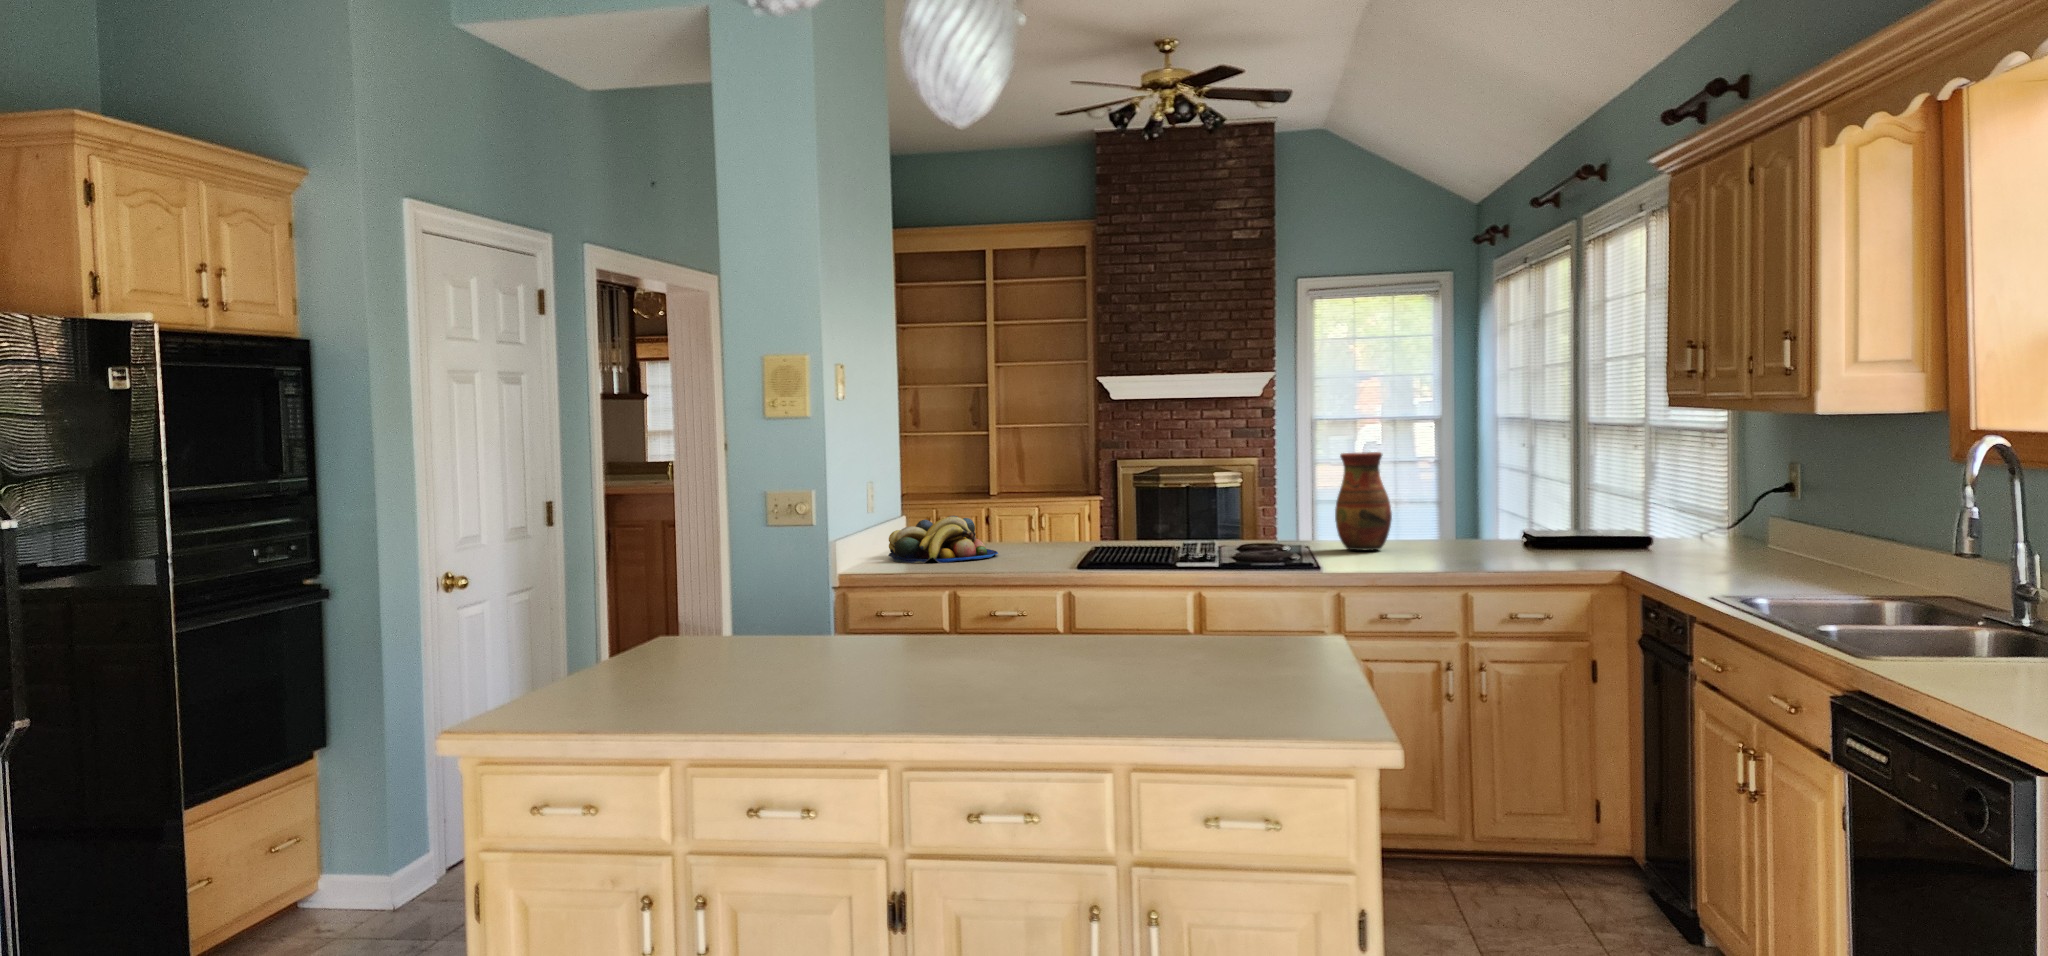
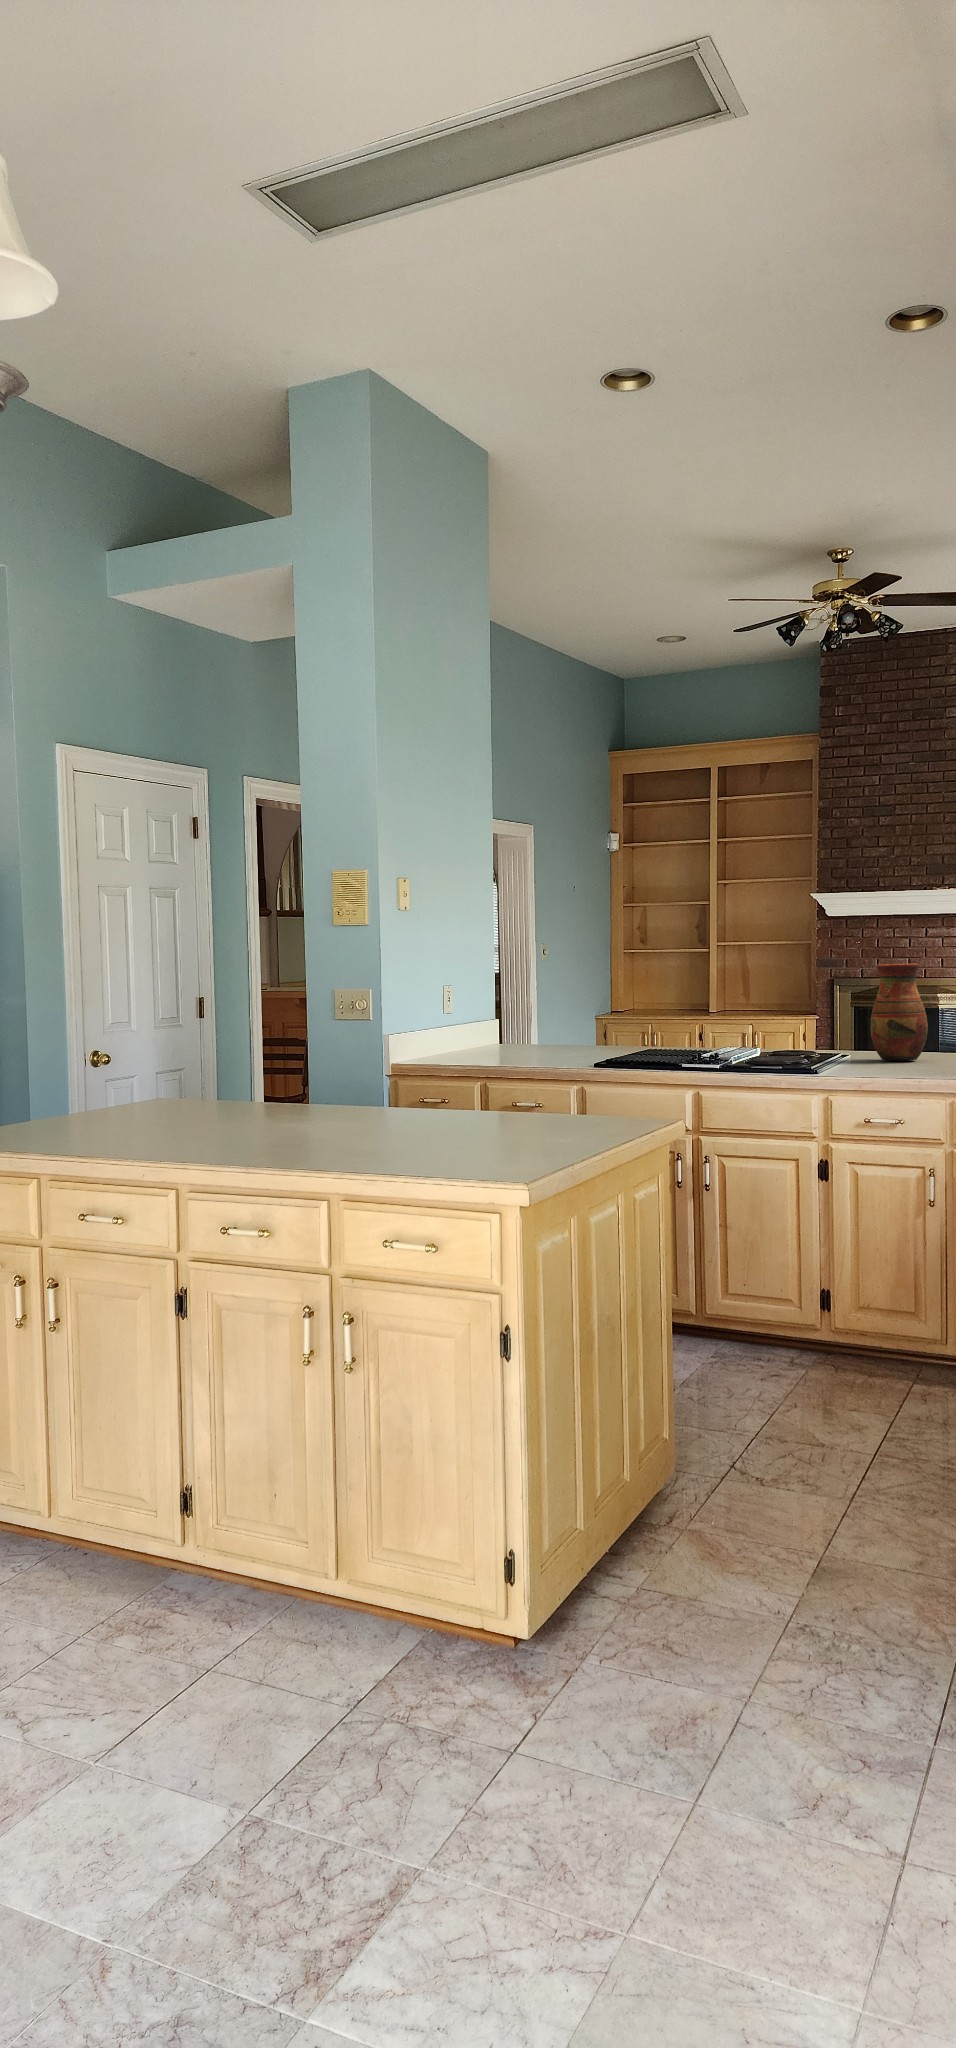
fruit bowl: present [888,516,998,563] -> none [457,1018,557,1058]

